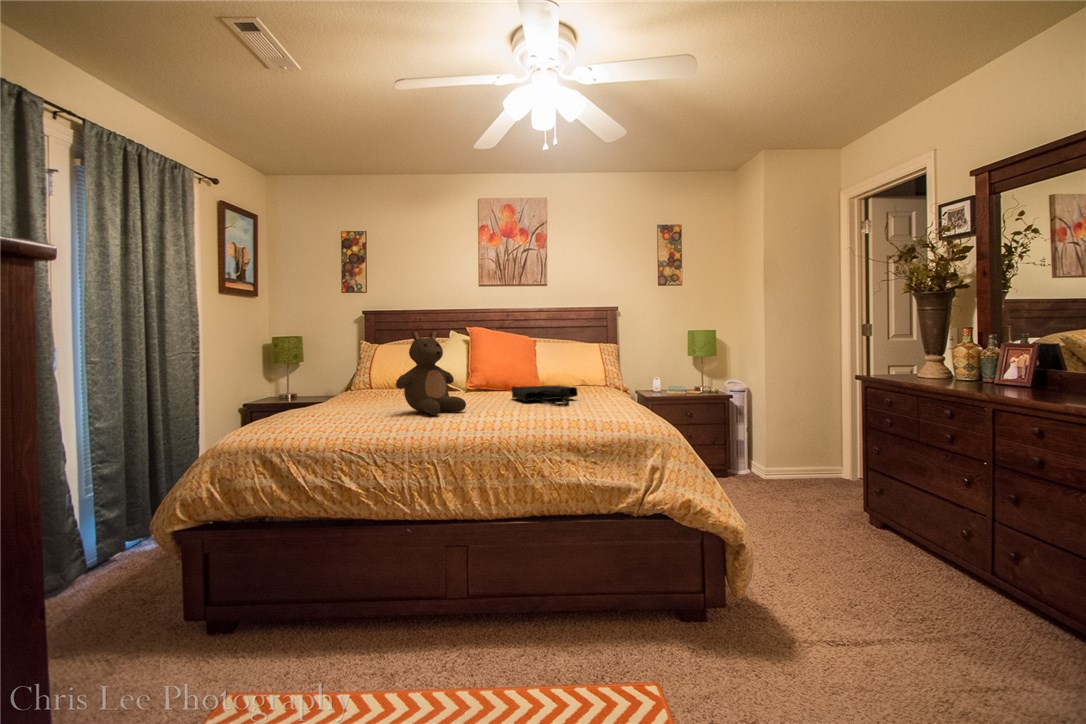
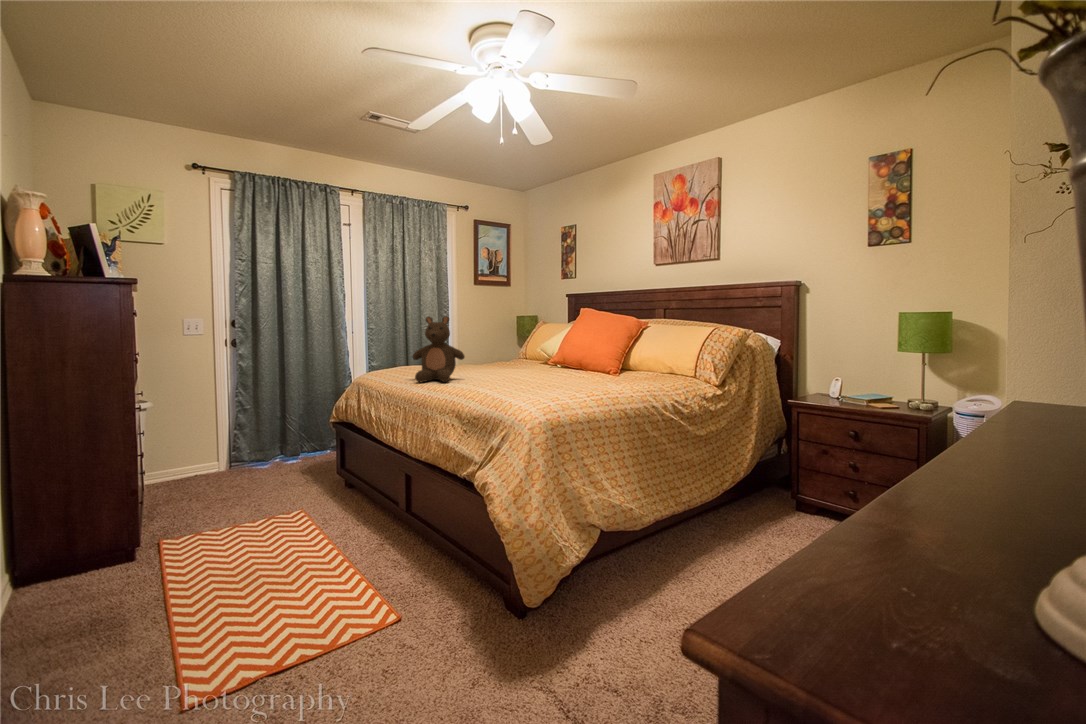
tote bag: present [512,386,578,406] -> none [513,368,579,390]

